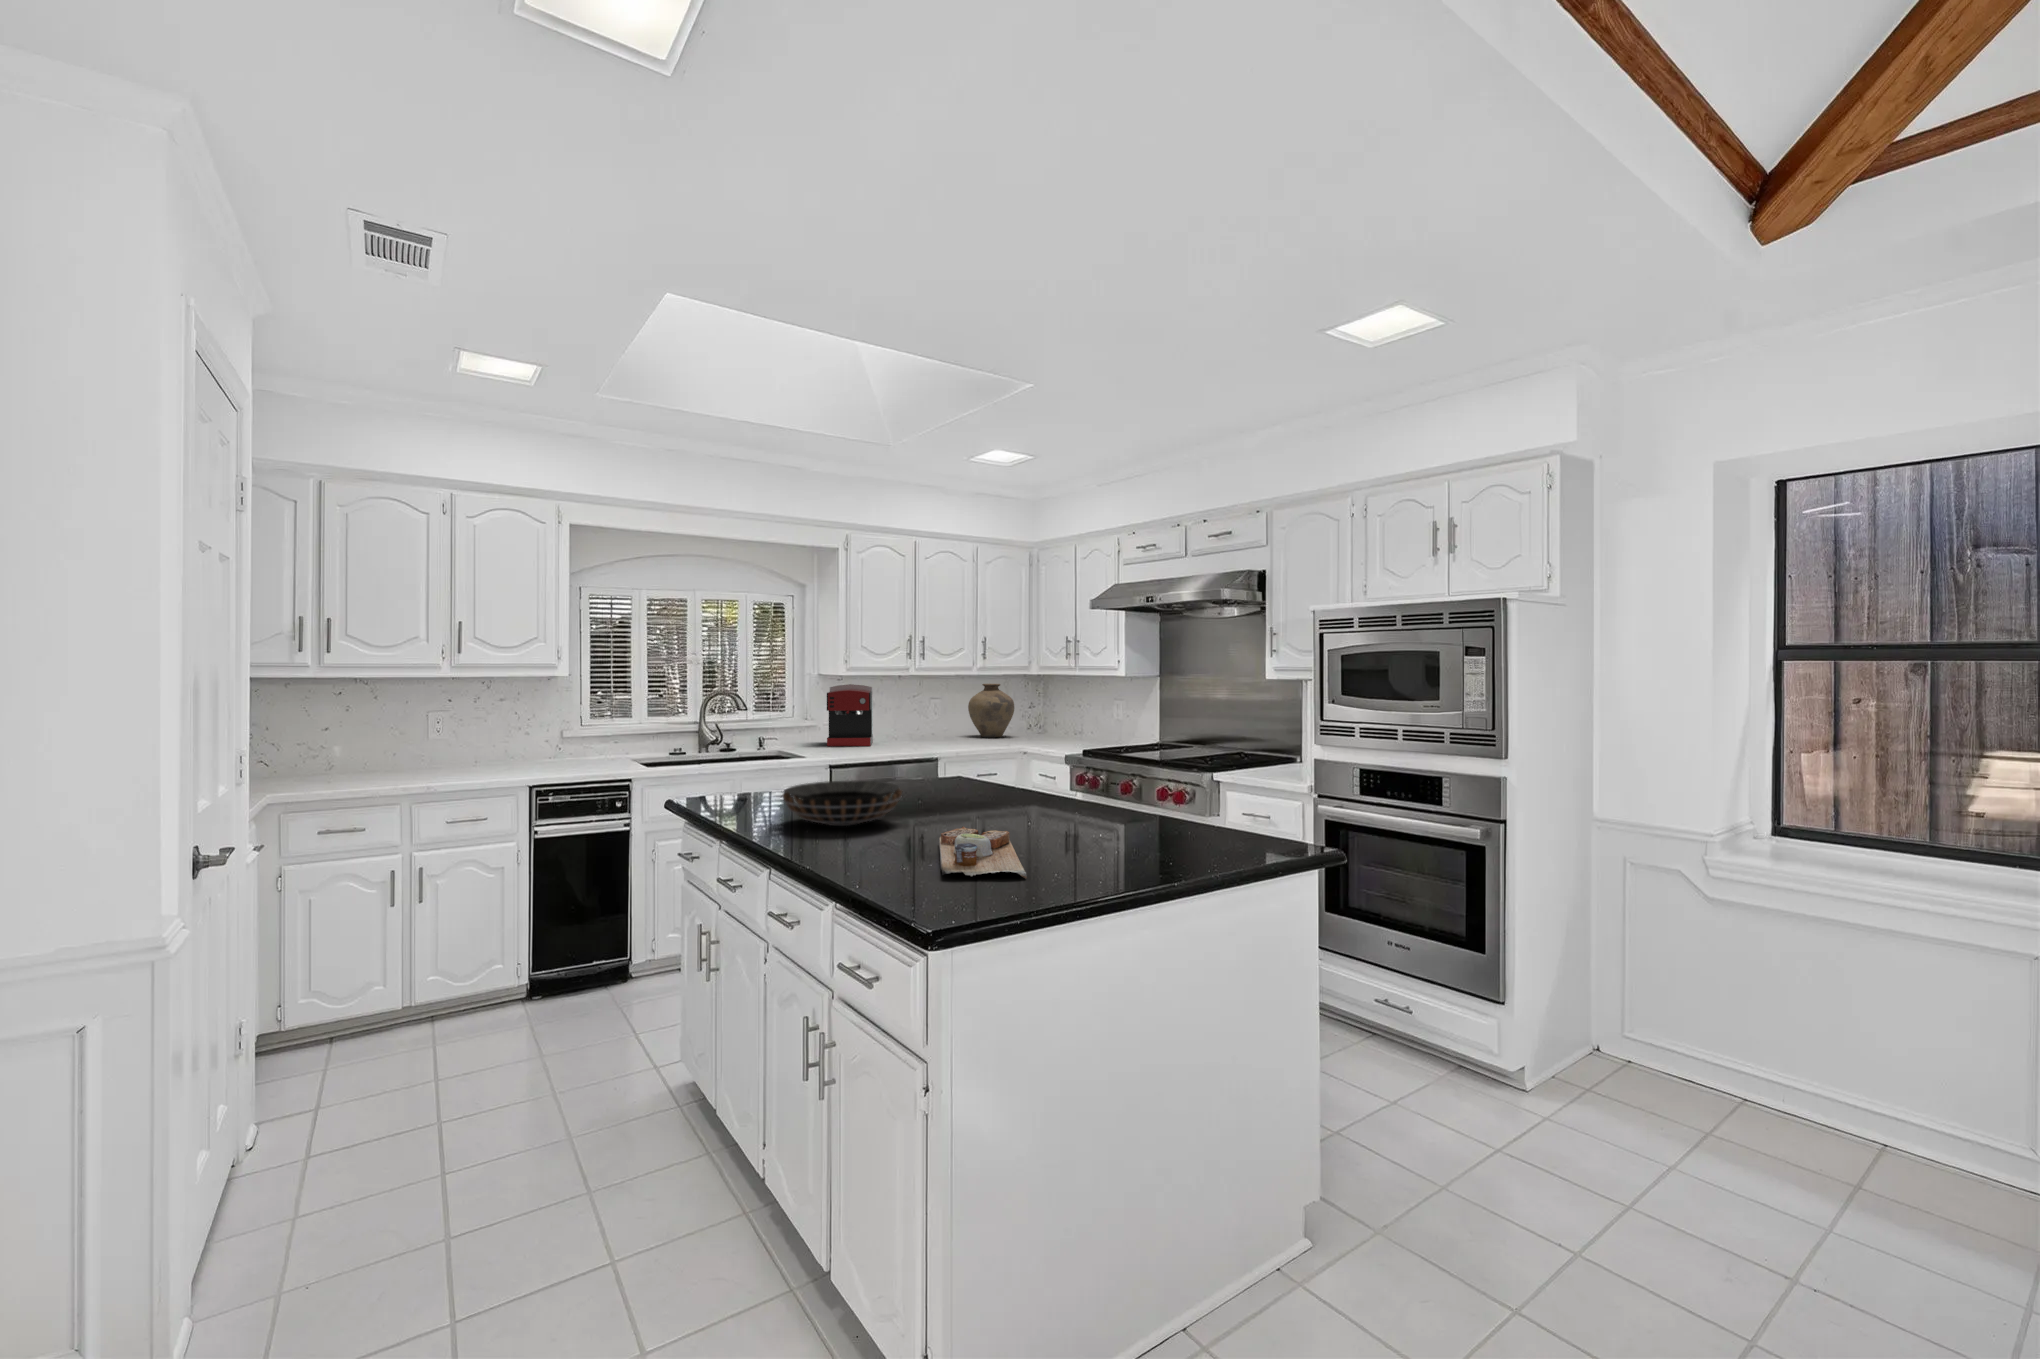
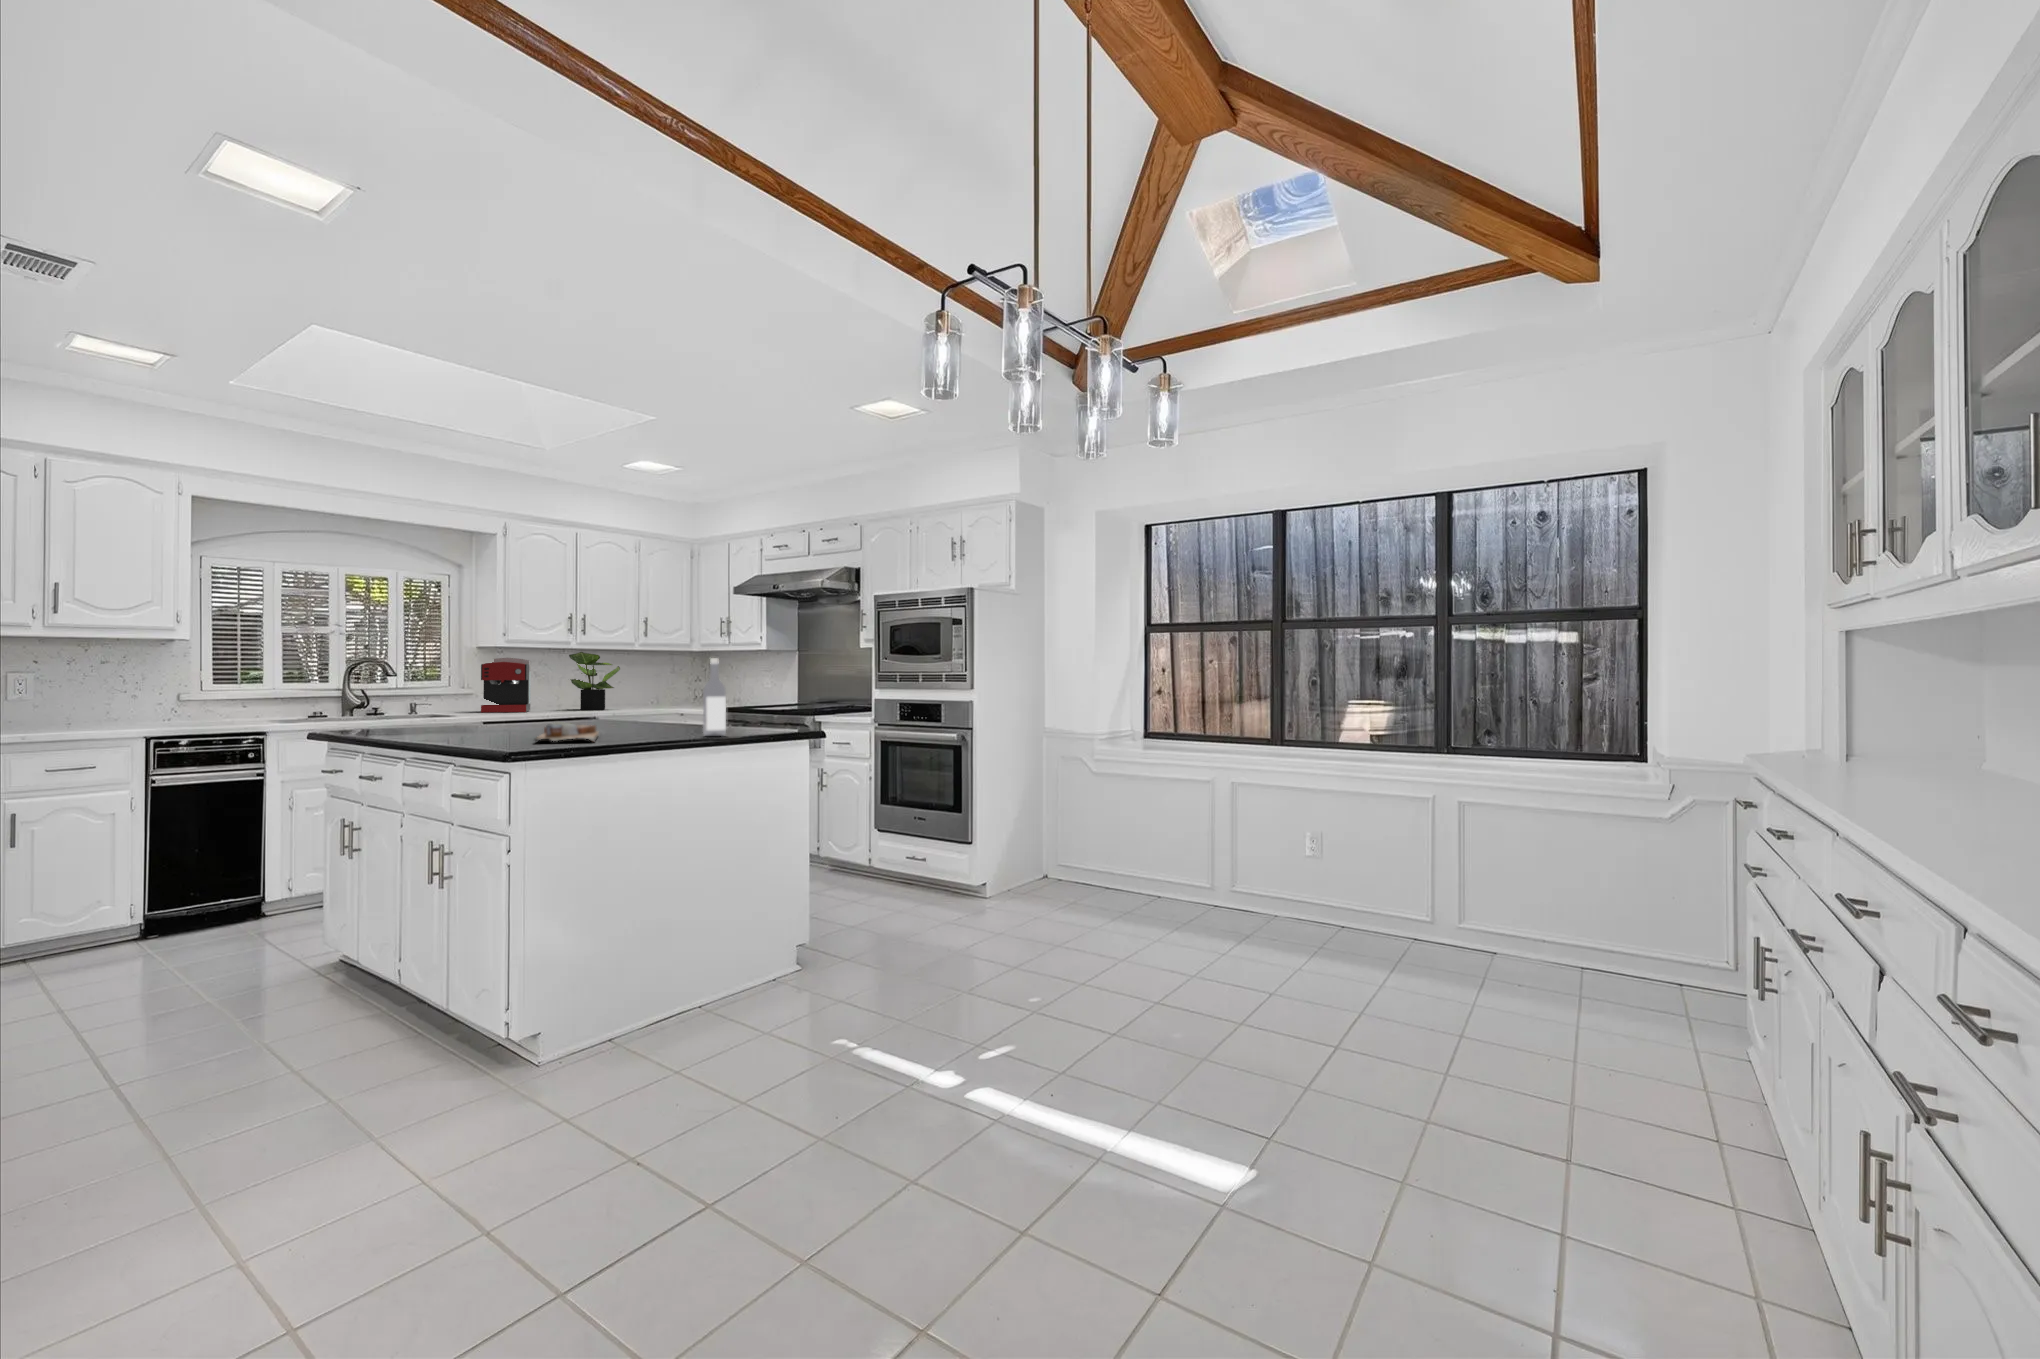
potted plant: none [907,677,961,741] -> present [569,652,620,710]
vase: present [968,684,1014,737] -> none [631,661,675,708]
wine bottle: none [1156,731,1190,854] -> present [703,658,726,736]
decorative bowl: present [783,781,902,826] -> none [419,706,524,734]

